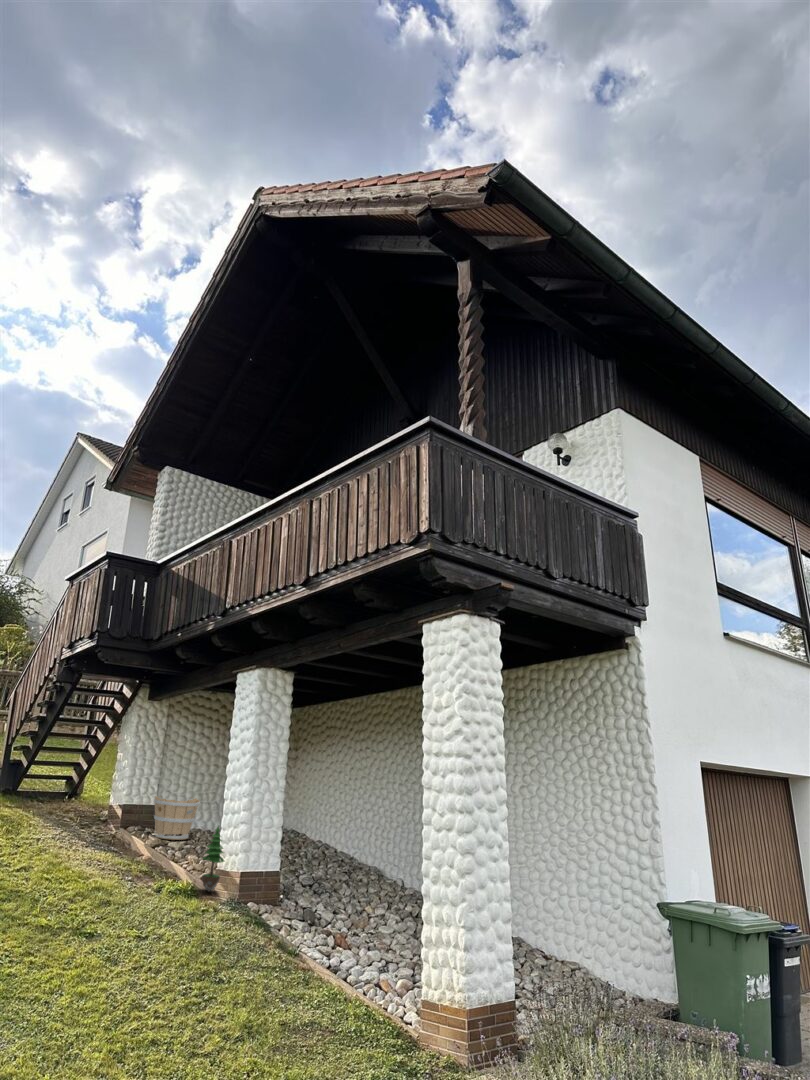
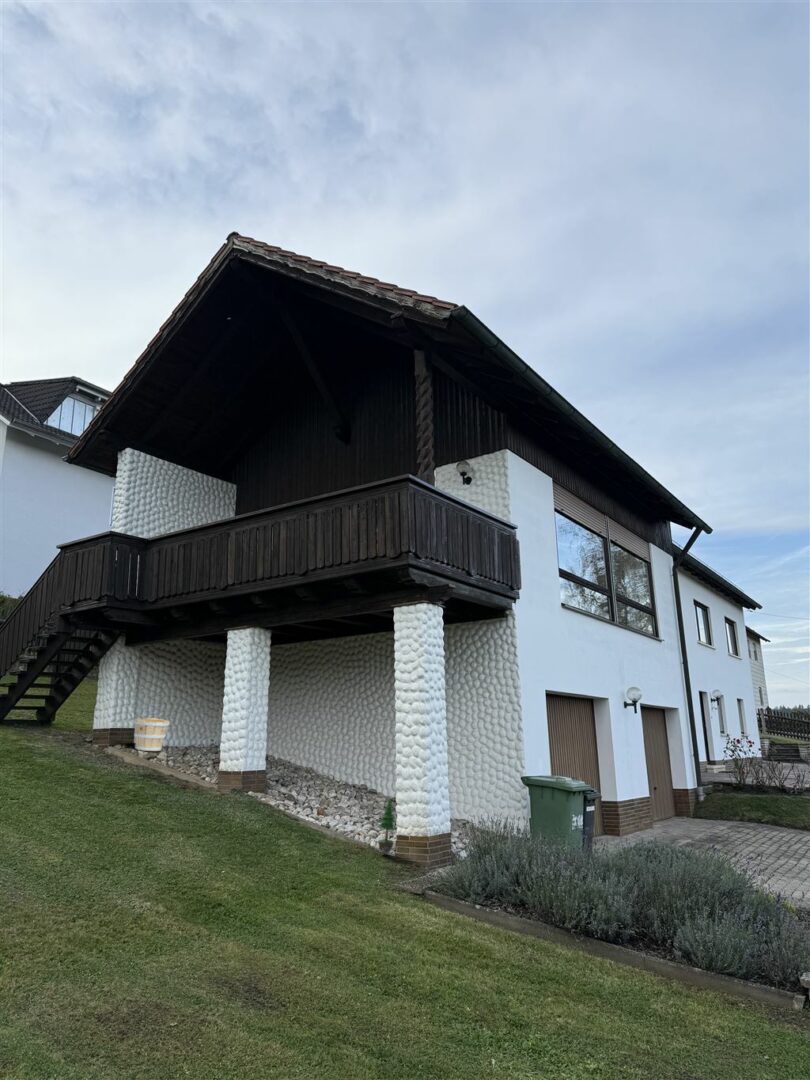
potted tree: present [202,827,224,892] -> present [378,799,397,855]

